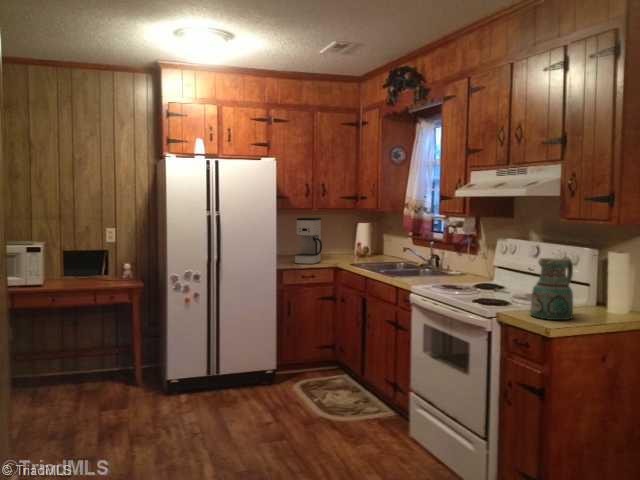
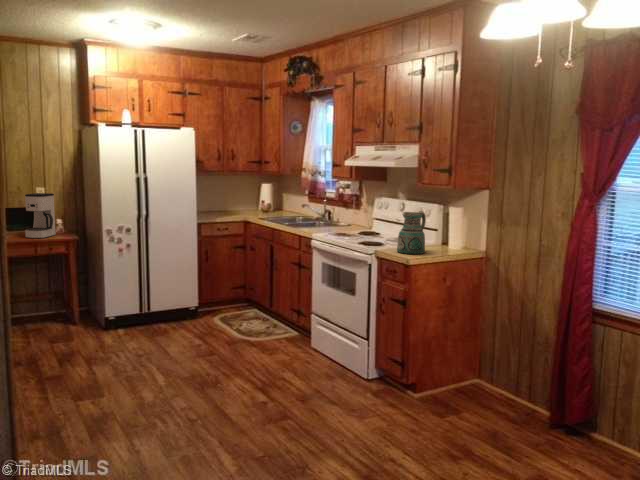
coffee maker: present [295,218,322,264] -> present [25,193,56,238]

